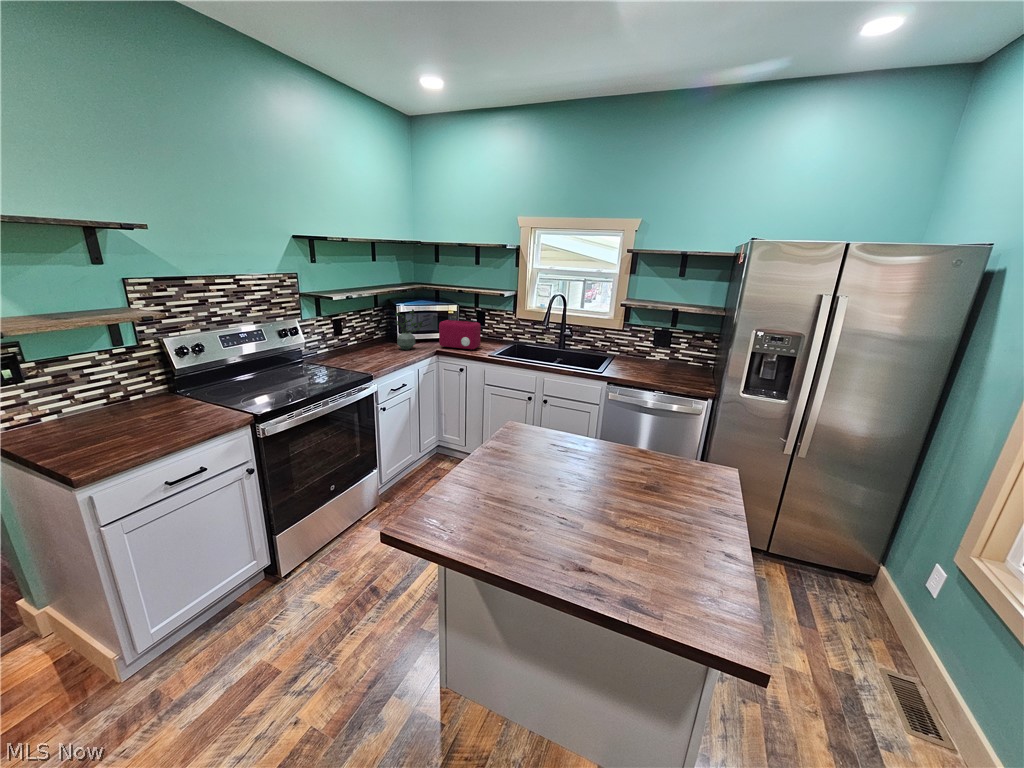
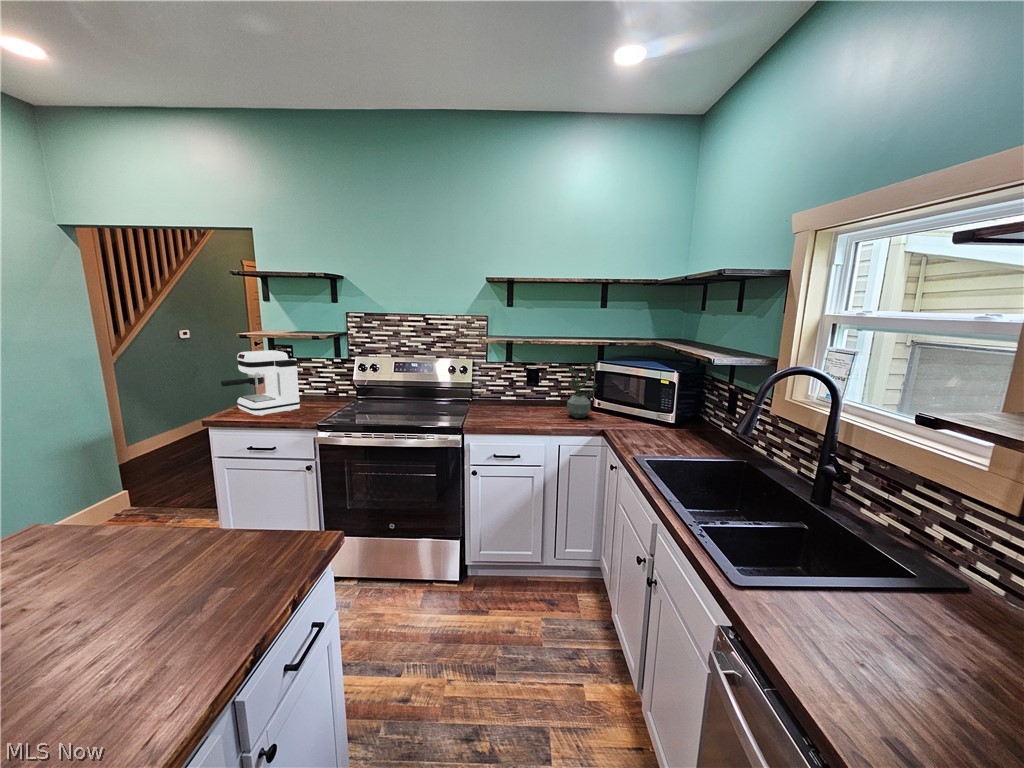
toaster: present [439,320,481,350] -> none [613,389,667,443]
coffee maker: none [38,347,164,450] -> present [221,350,300,416]

